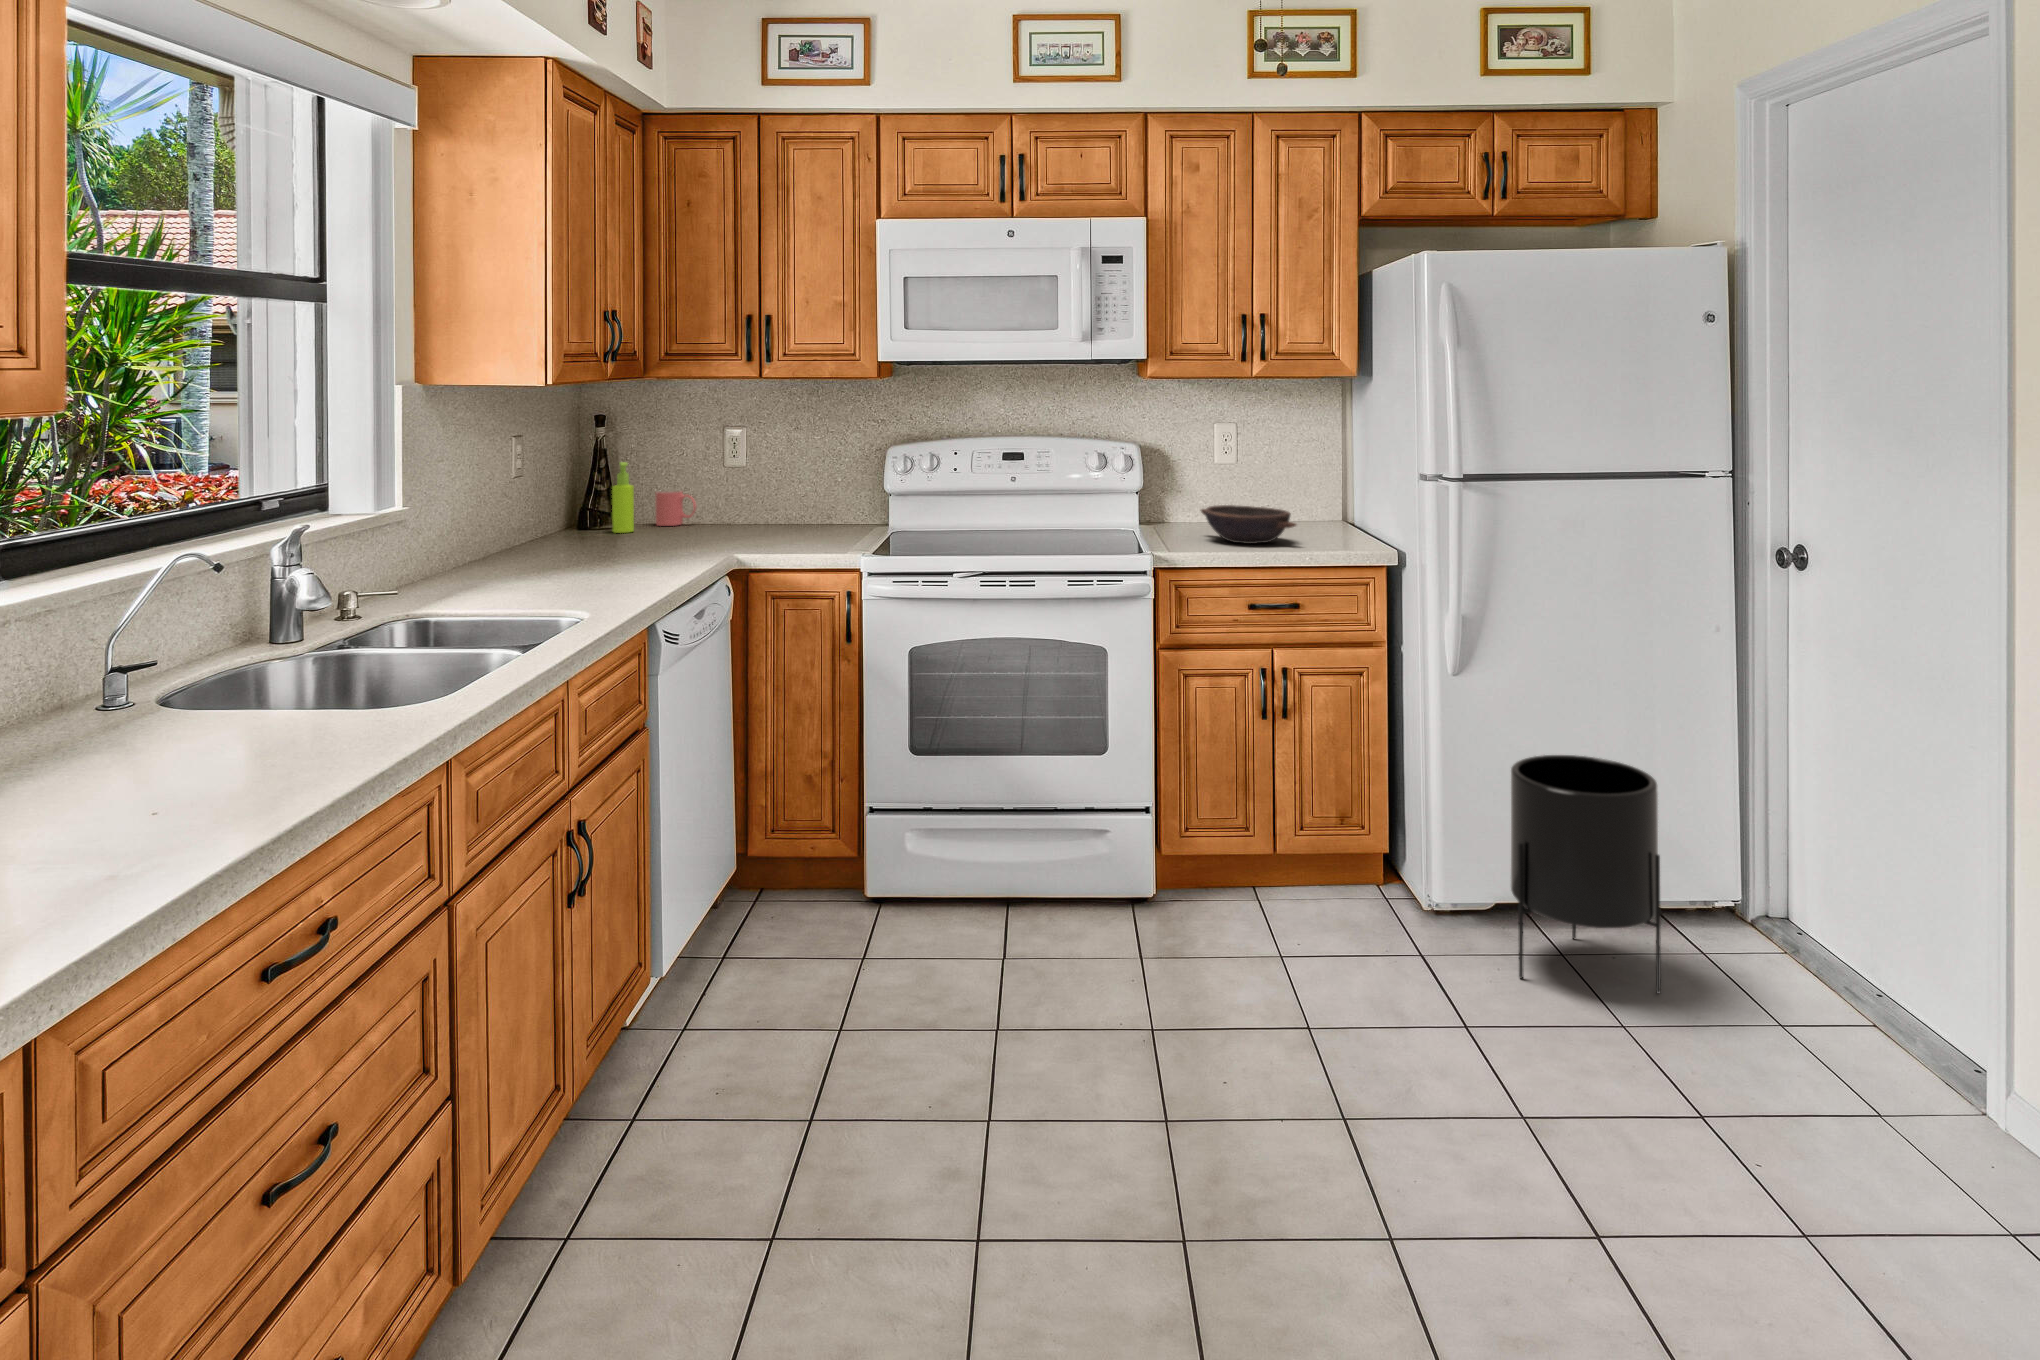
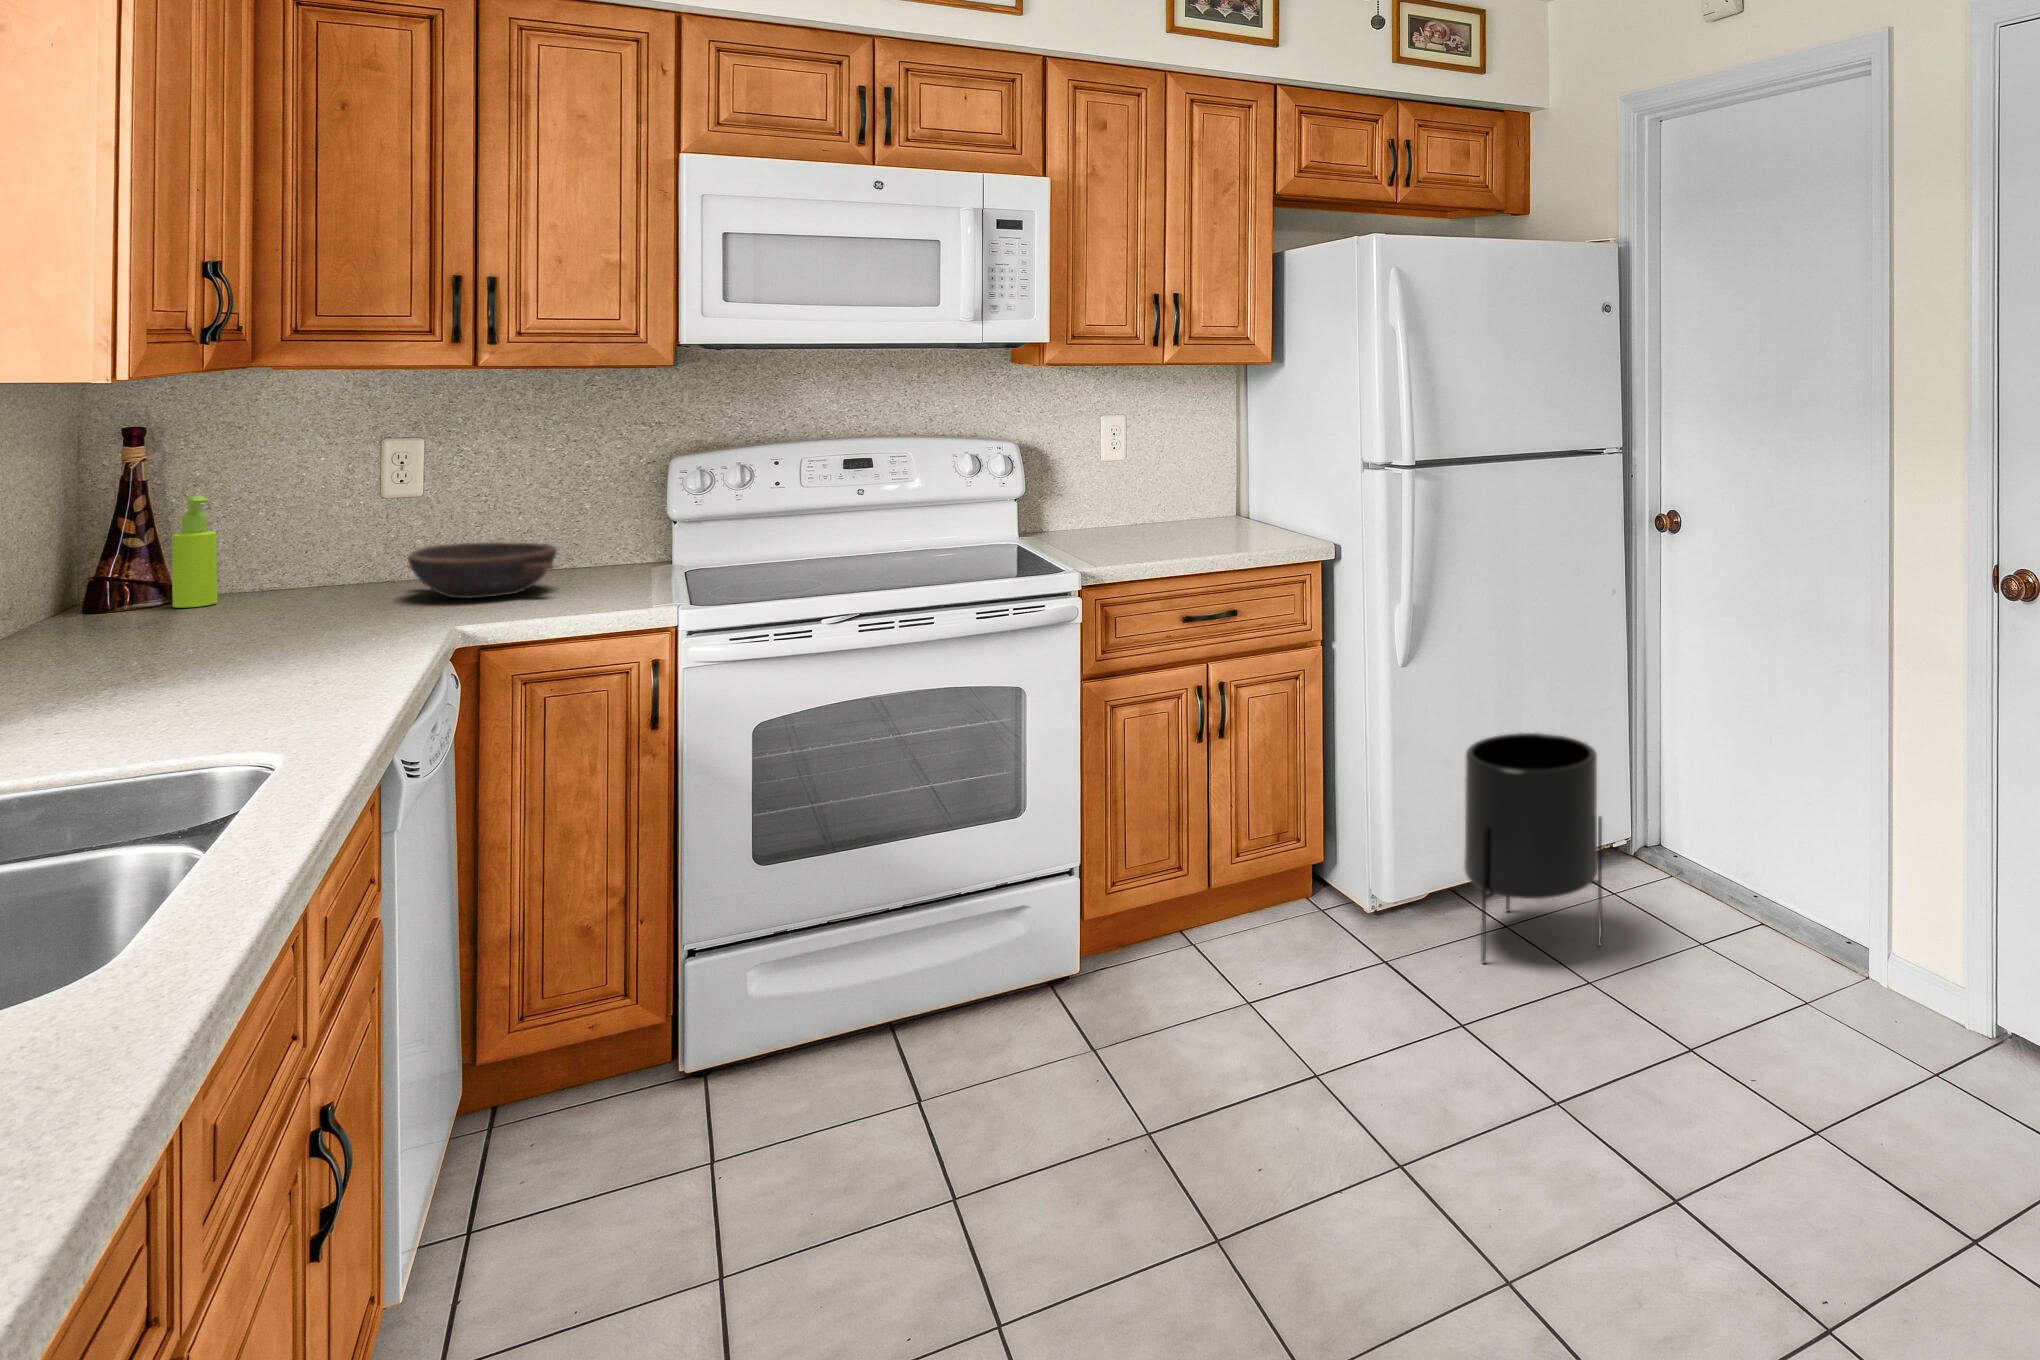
mug: present [656,491,696,526] -> none [249,534,329,590]
bowl: present [1201,505,1296,544] -> present [408,542,557,598]

